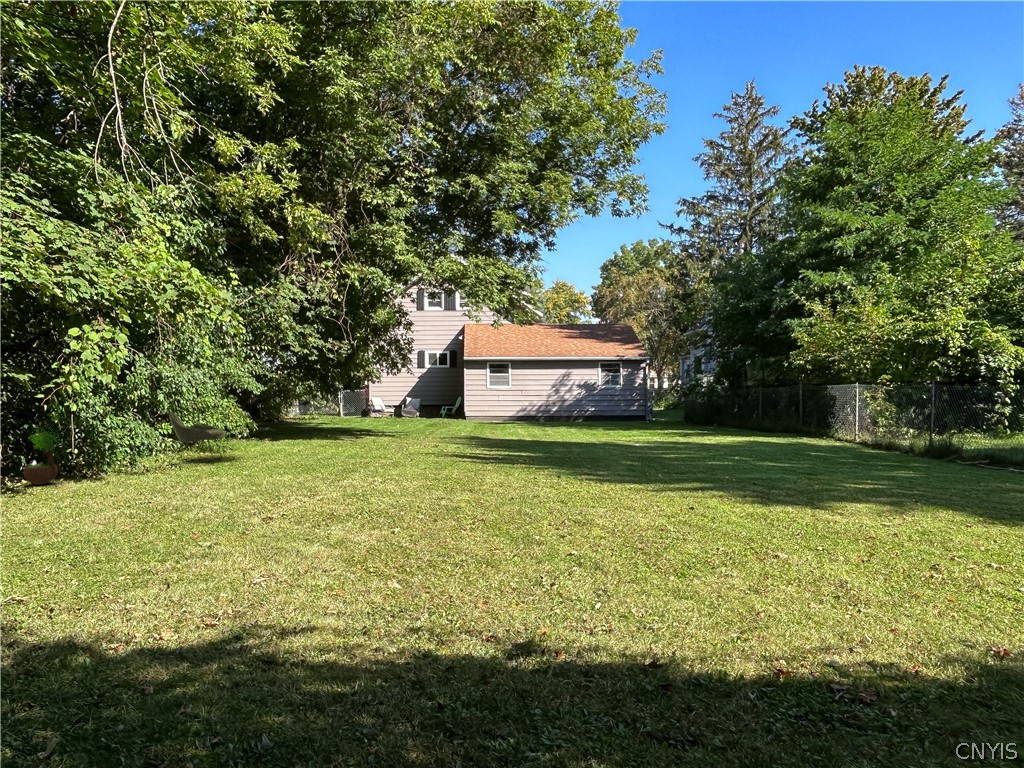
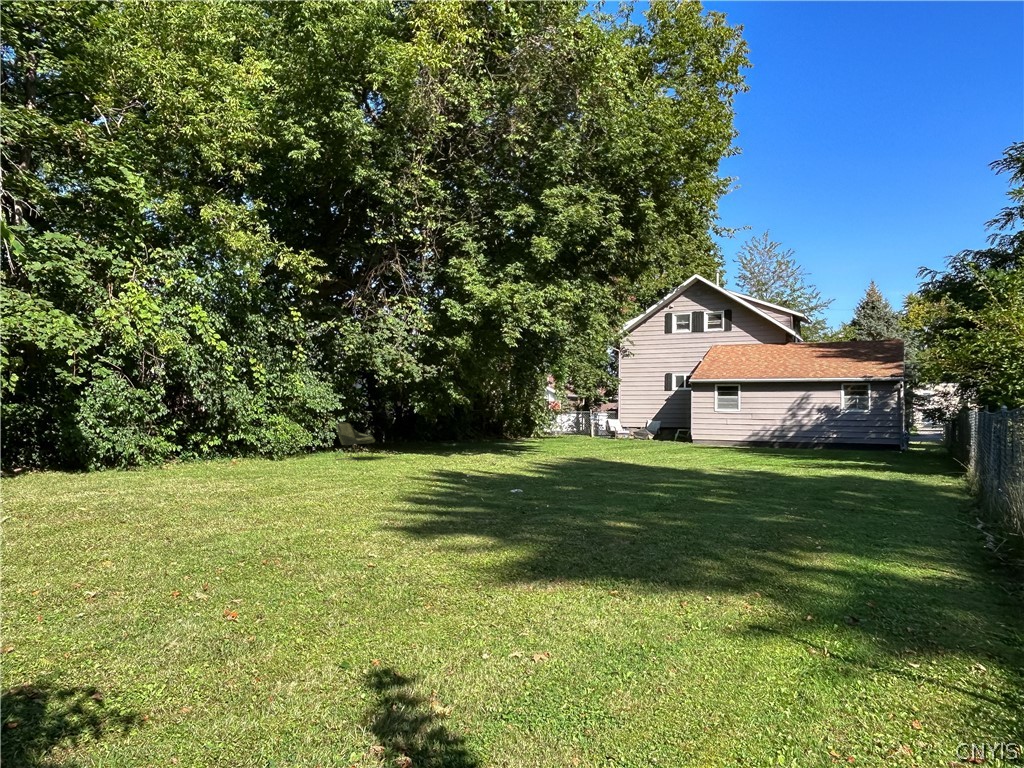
potted tree: present [23,427,60,485] -> none [242,427,265,464]

